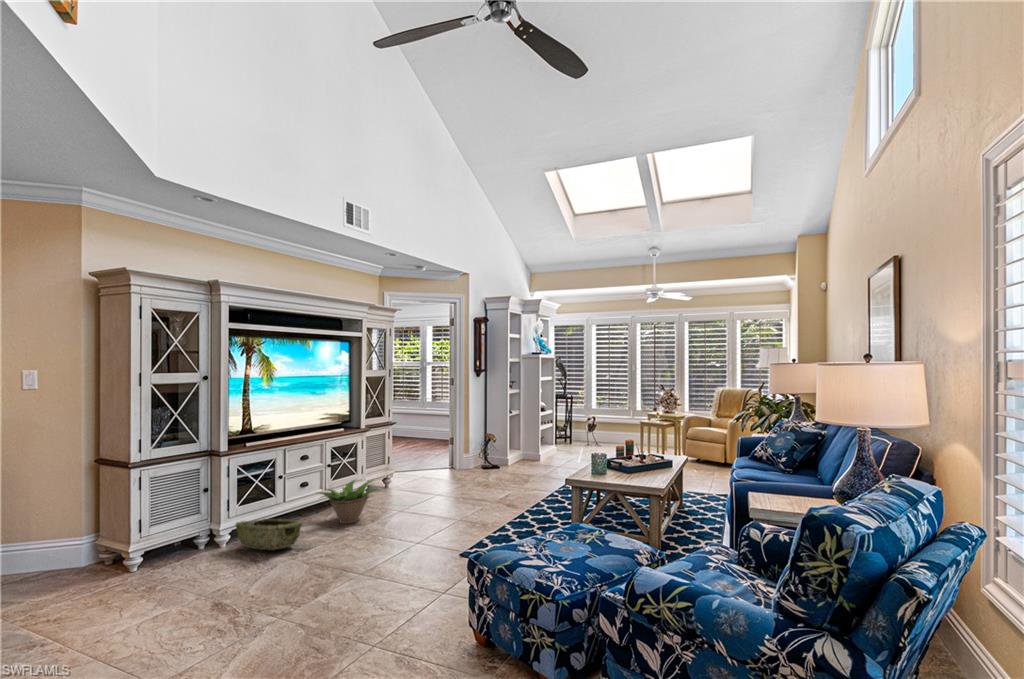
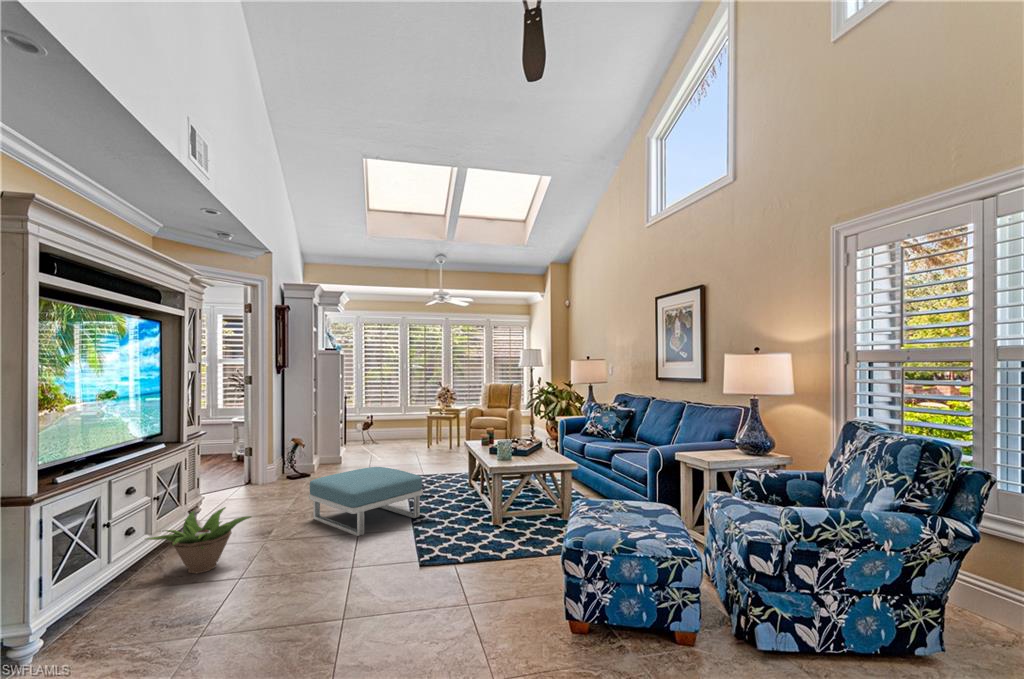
footstool: none [449,465,531,522] -> present [309,467,423,536]
woven basket: present [235,519,302,550] -> none [59,579,186,644]

